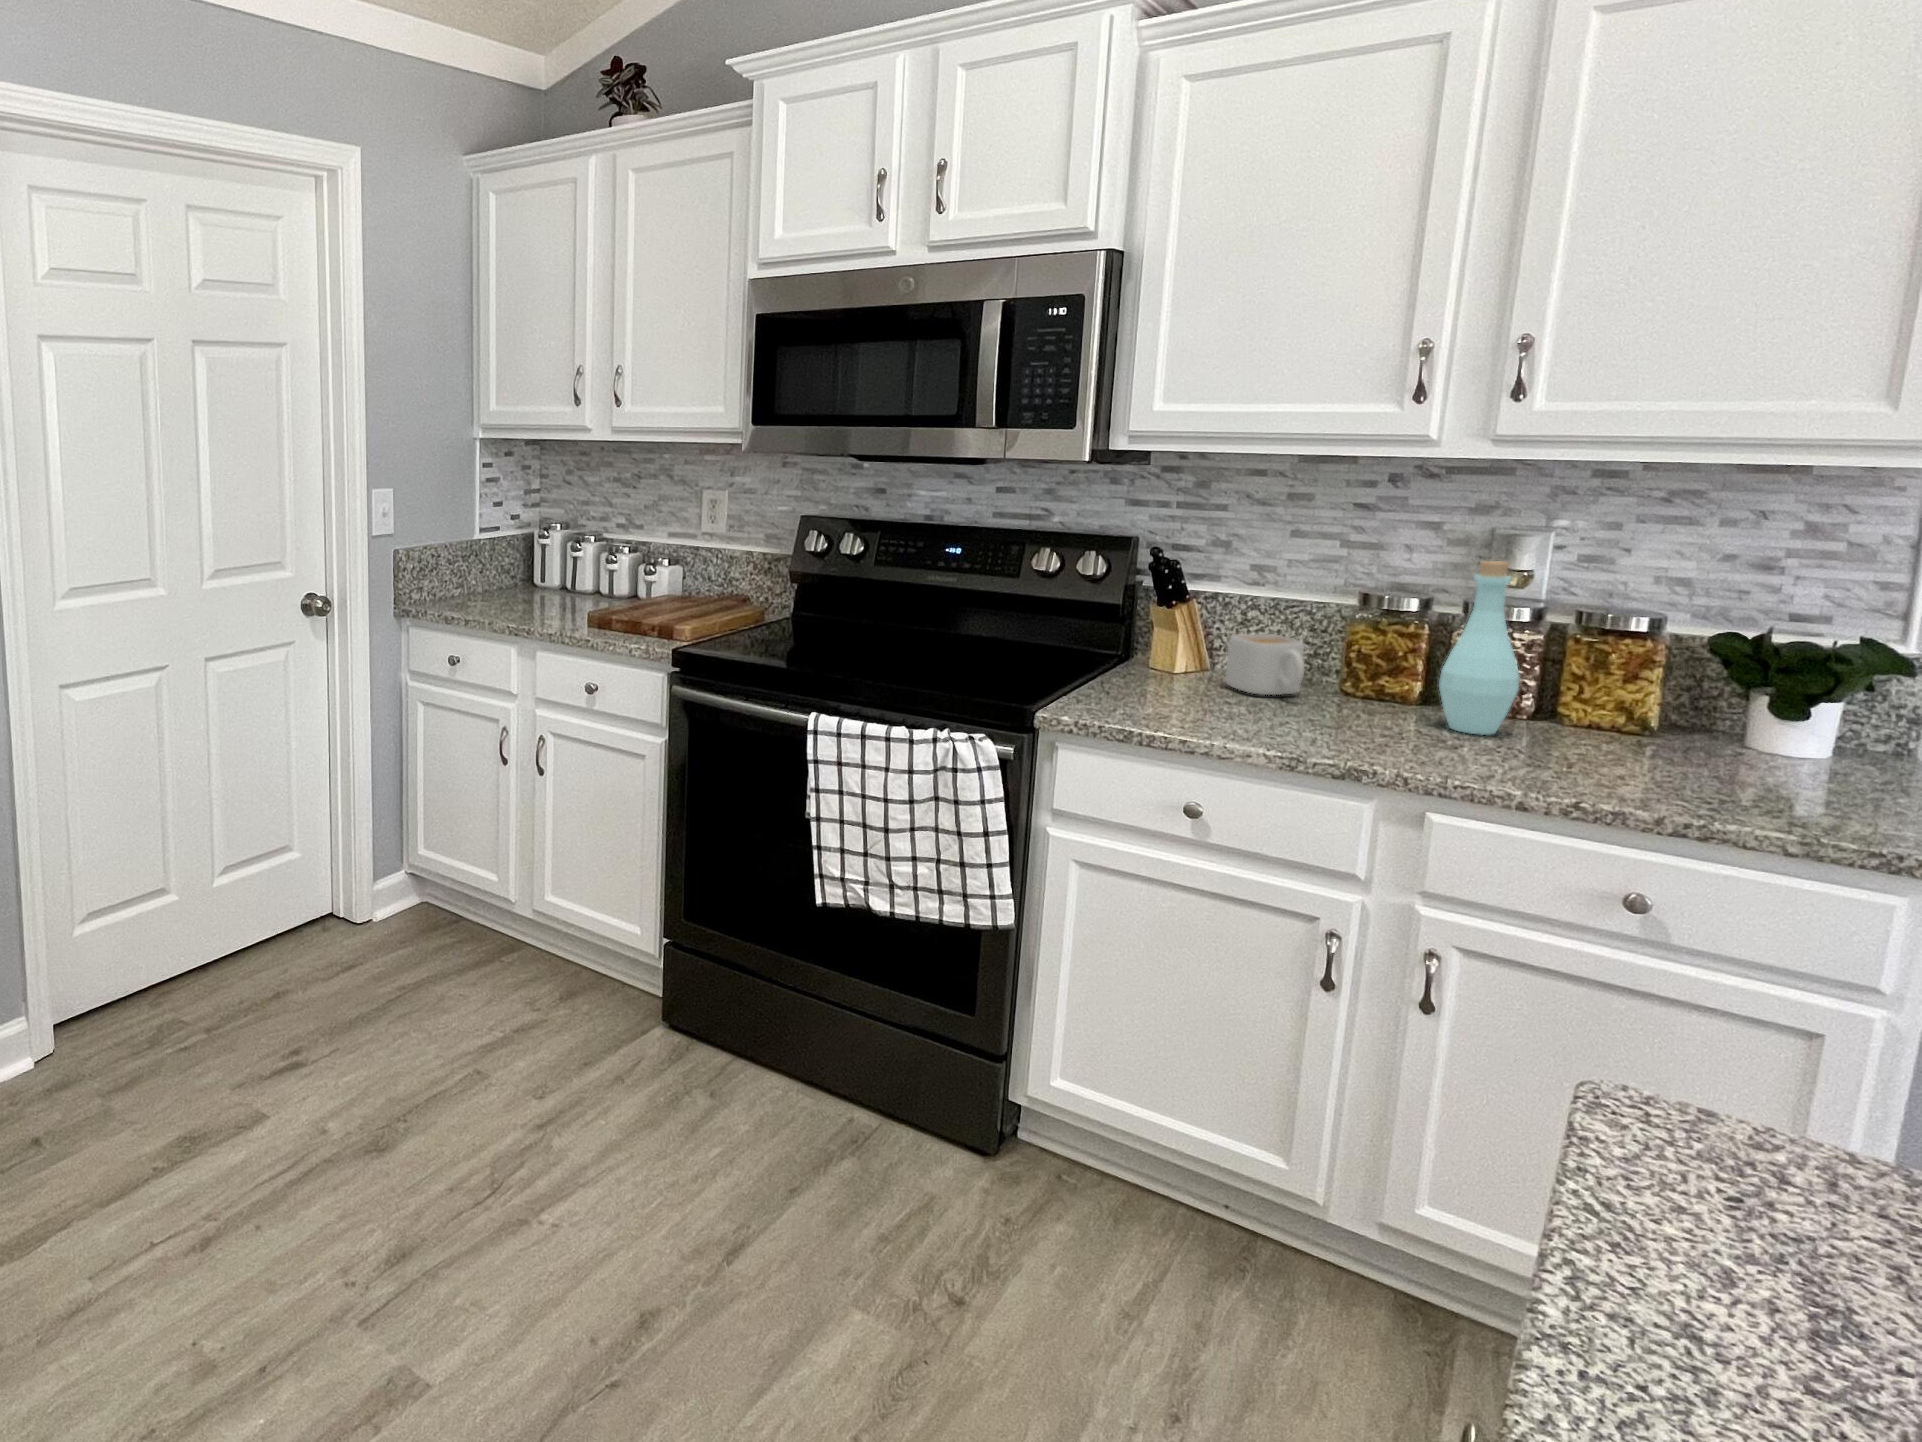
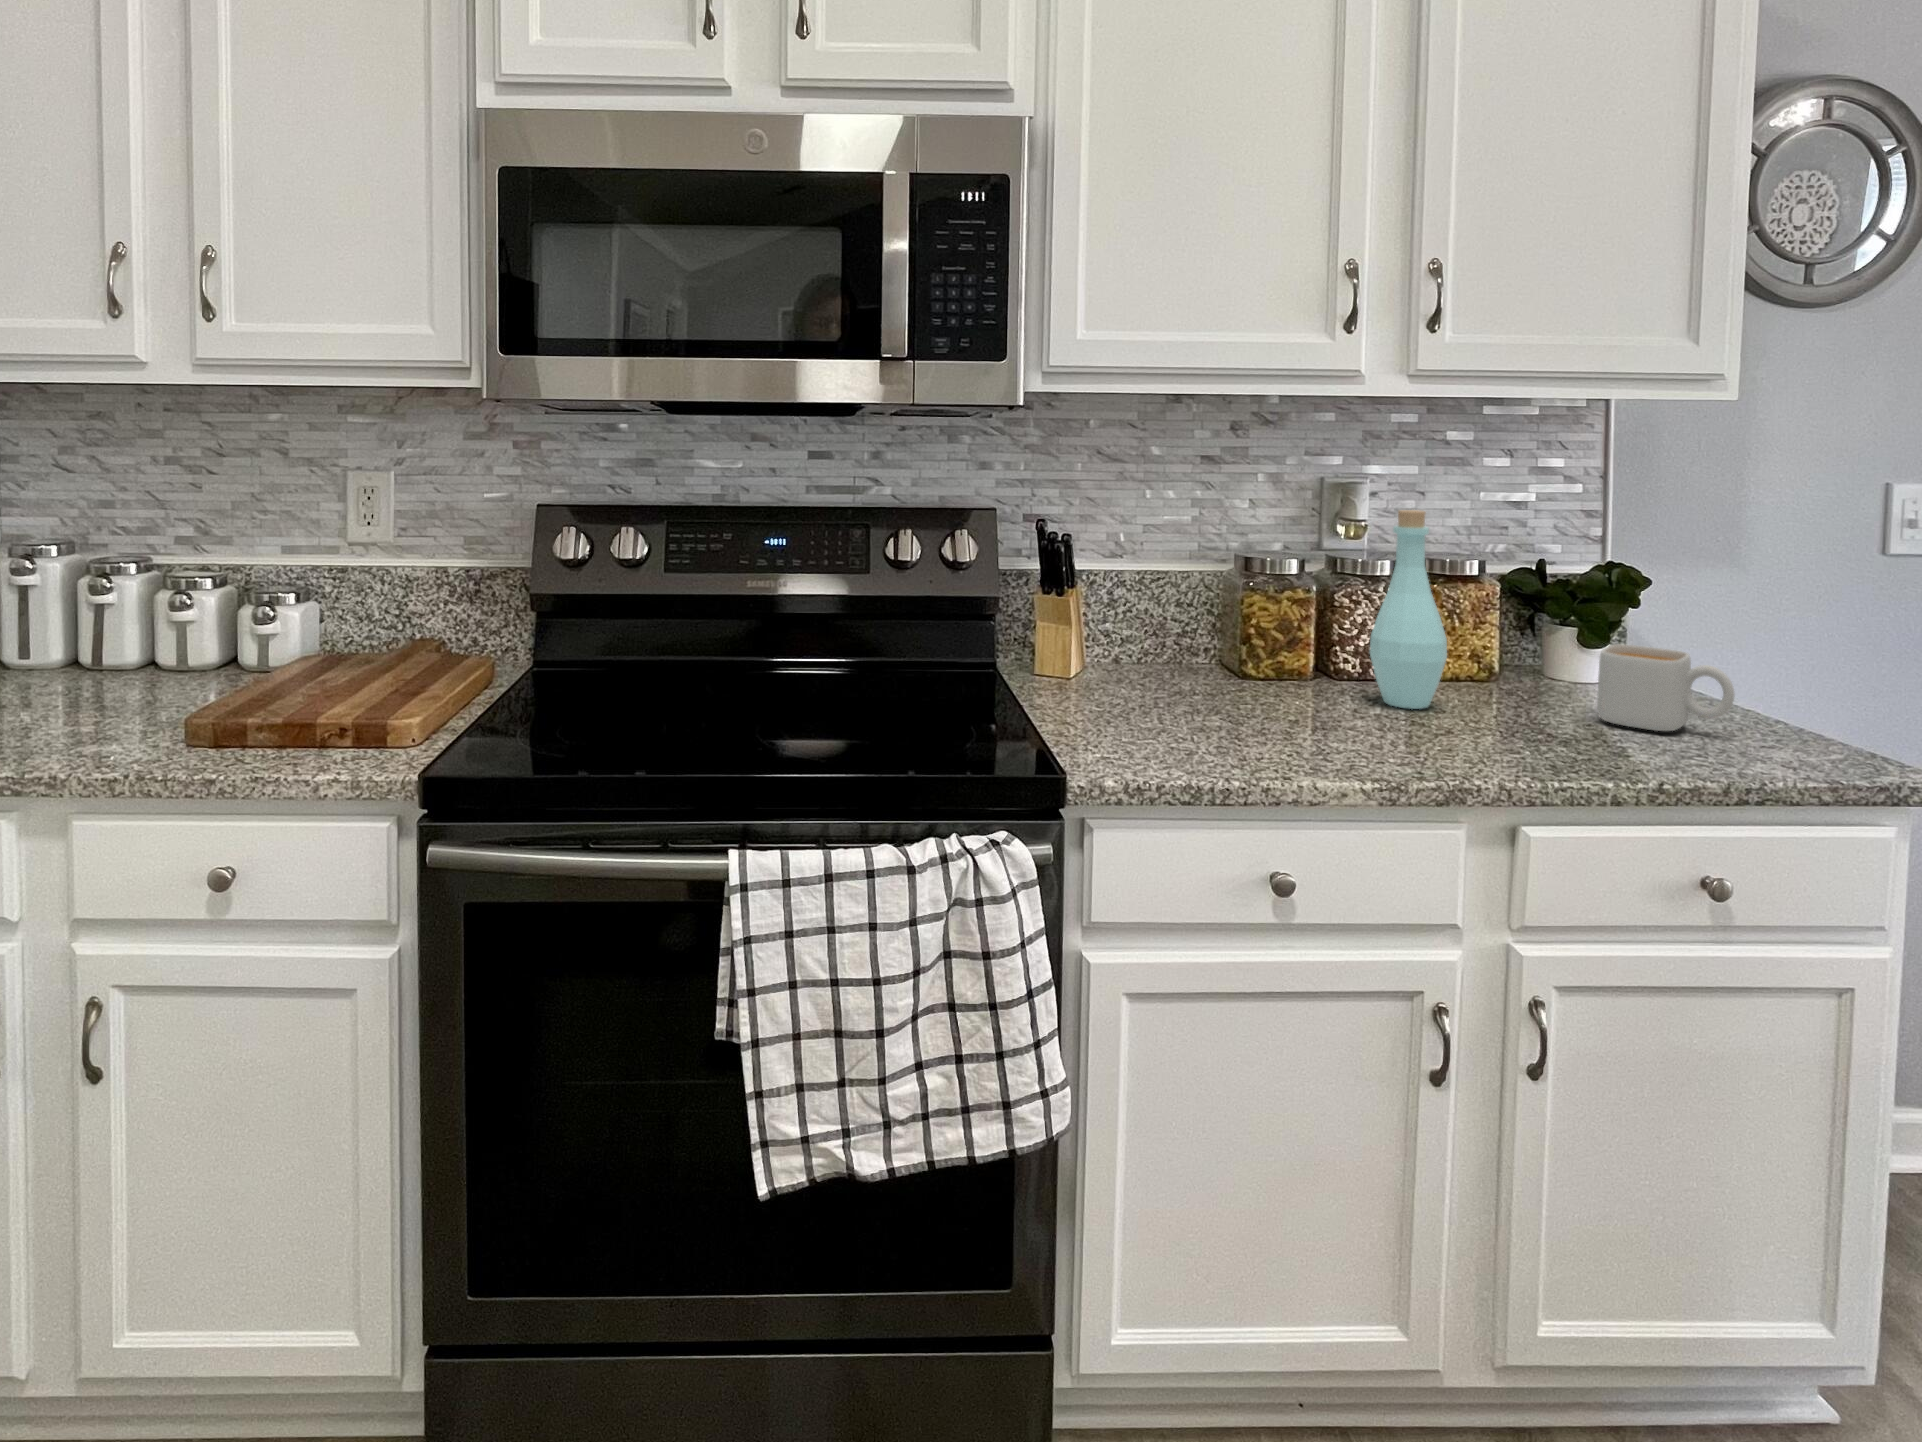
mug: present [1225,634,1304,695] -> present [1597,644,1735,731]

